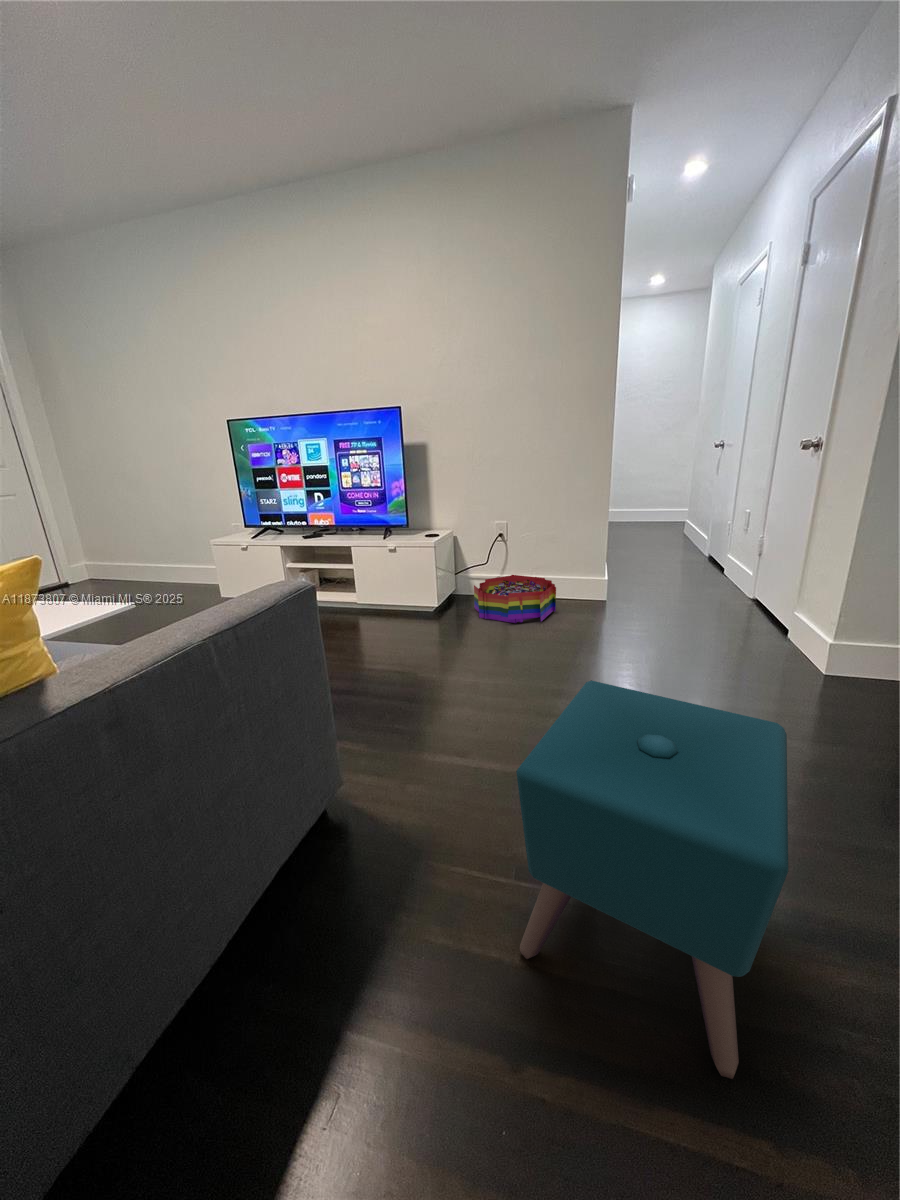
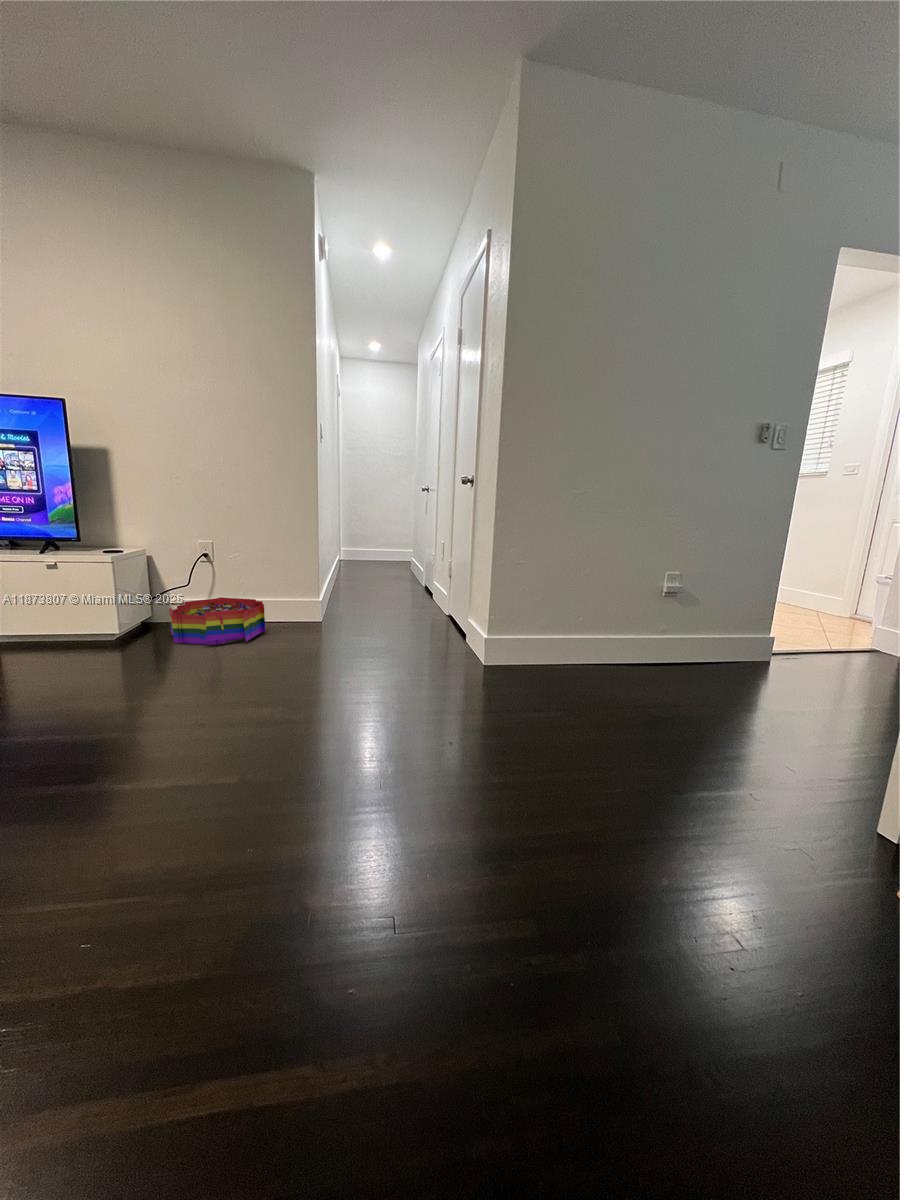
ottoman: present [516,680,788,1079] -> none [62,647,369,985]

